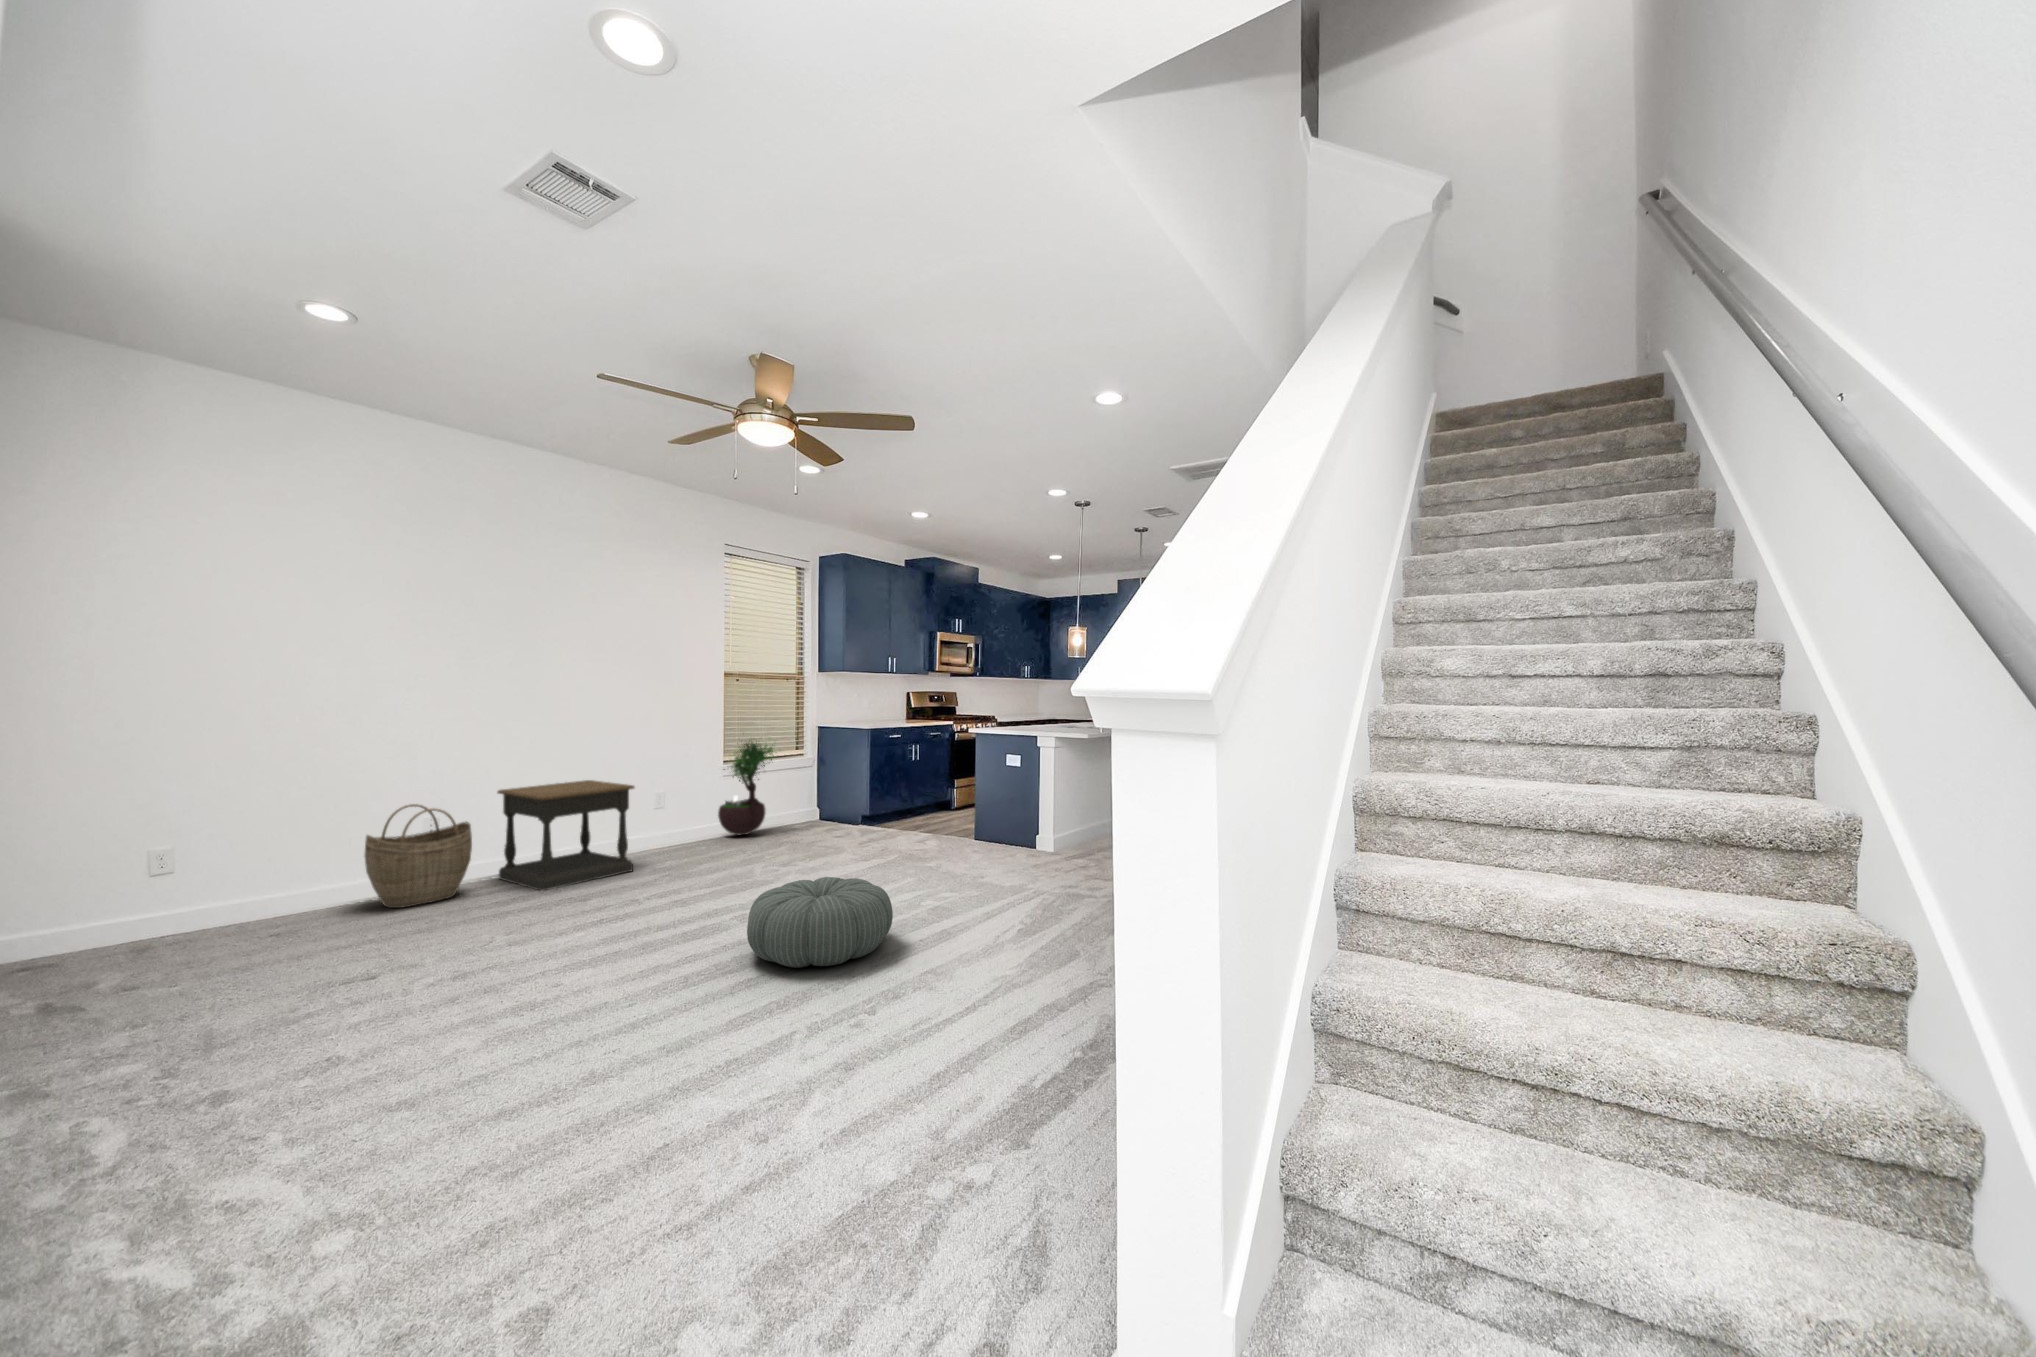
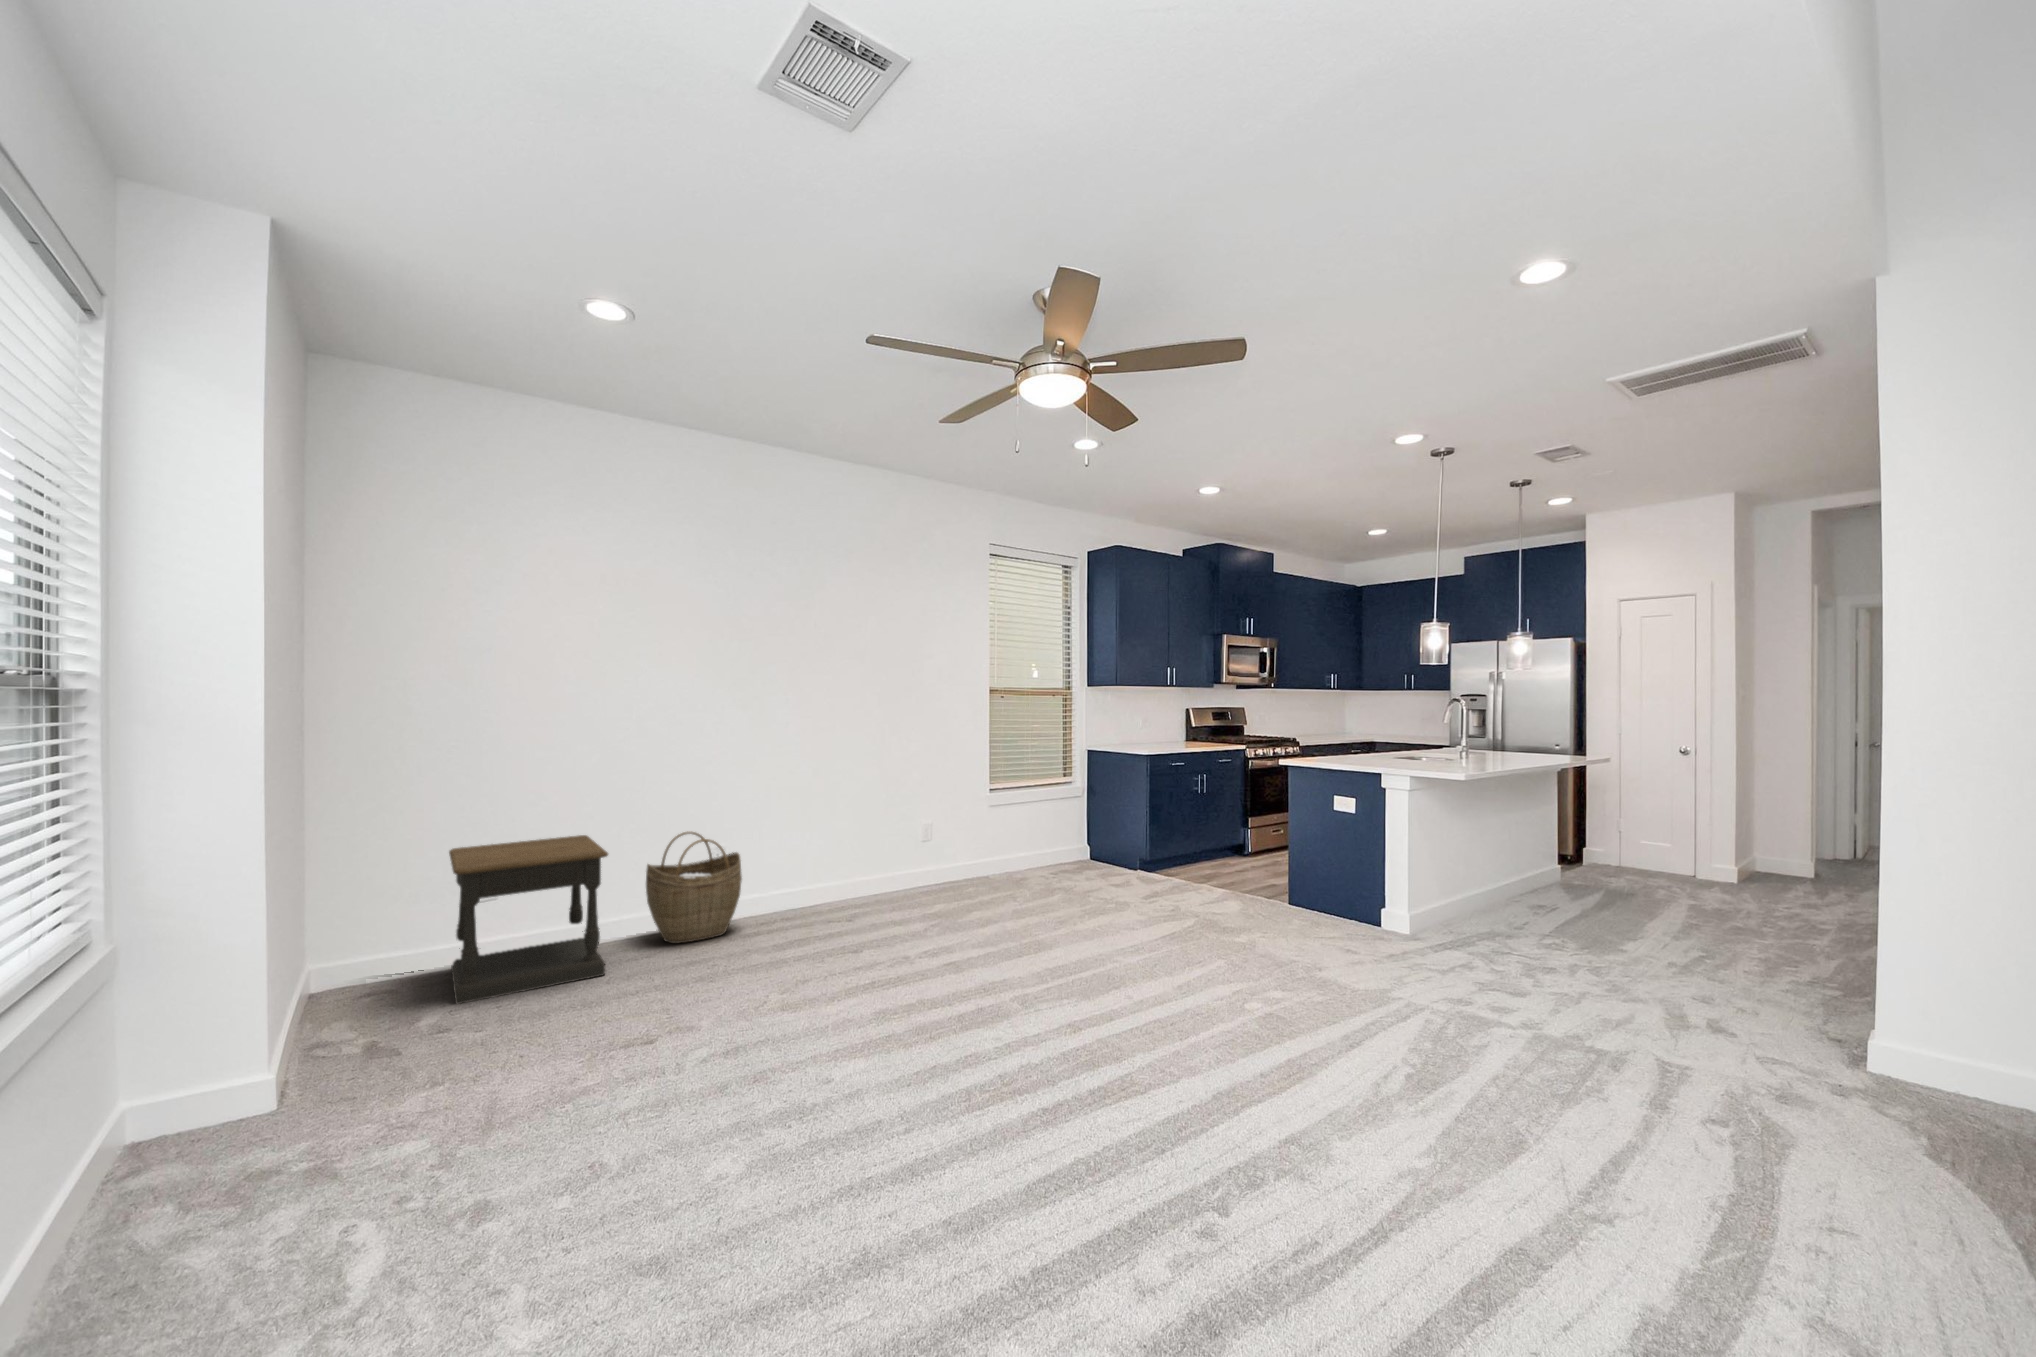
potted tree: present [718,740,774,835] -> none [983,757,1050,875]
side table: present [498,780,634,891] -> present [449,835,608,1004]
pouf: present [747,877,893,968] -> none [1038,971,1229,1111]

